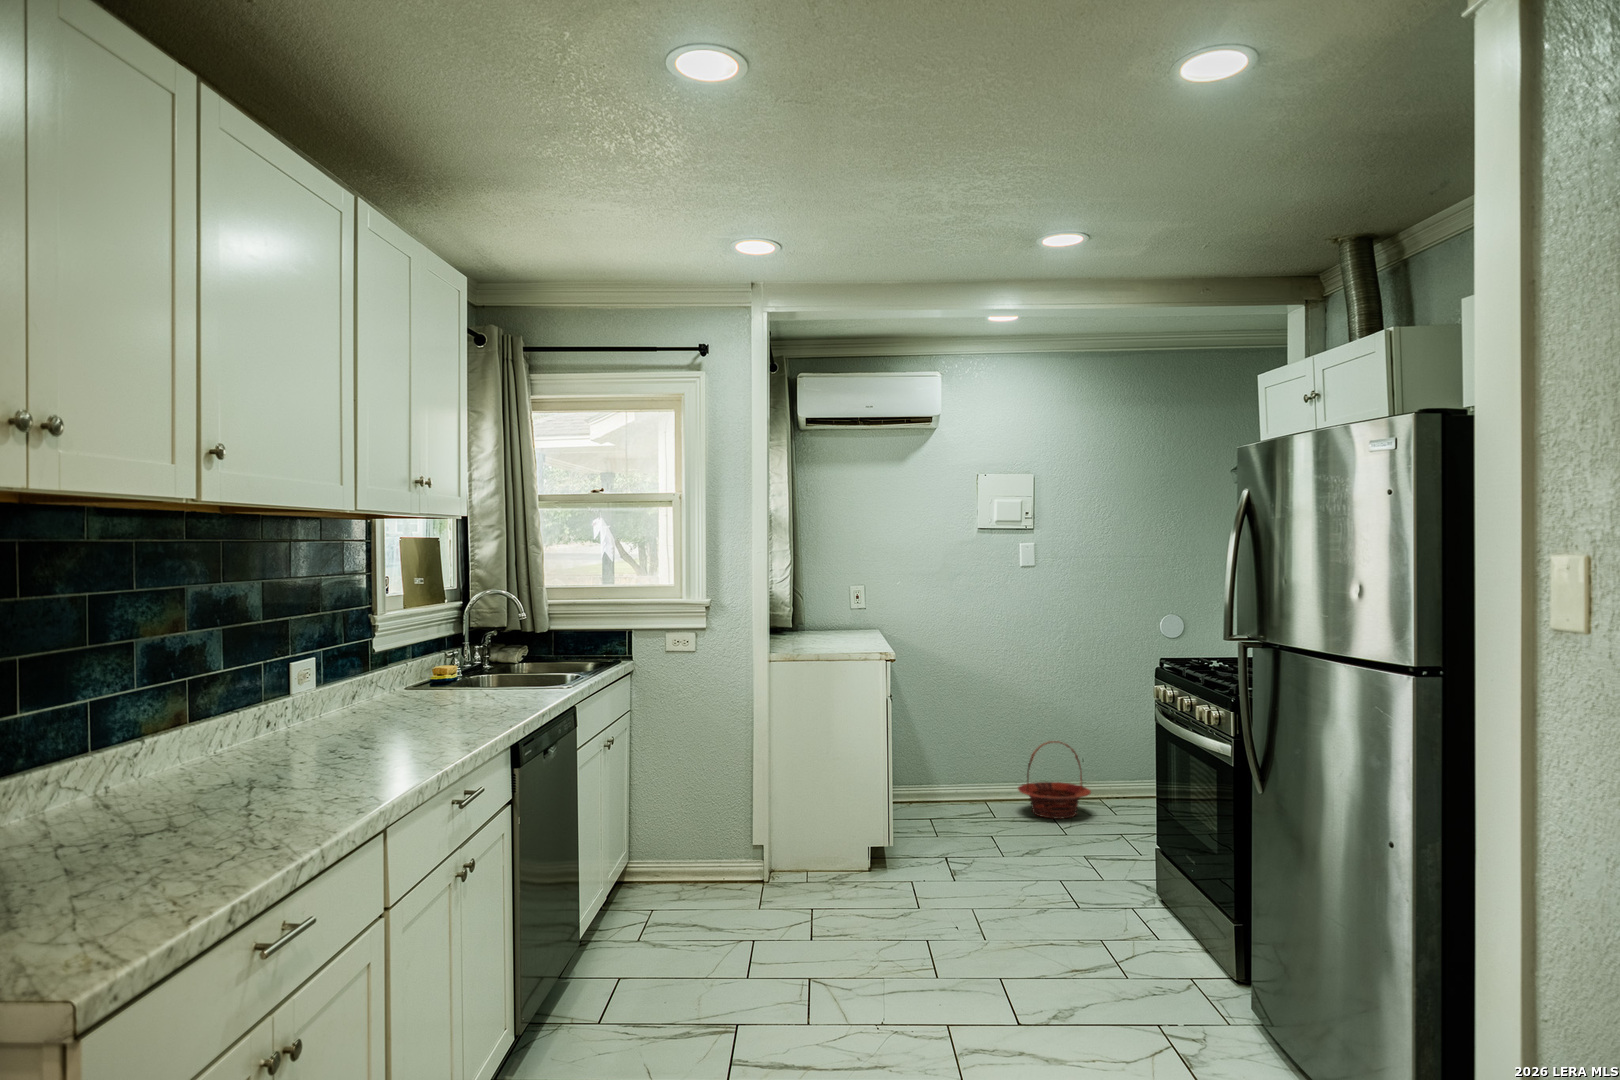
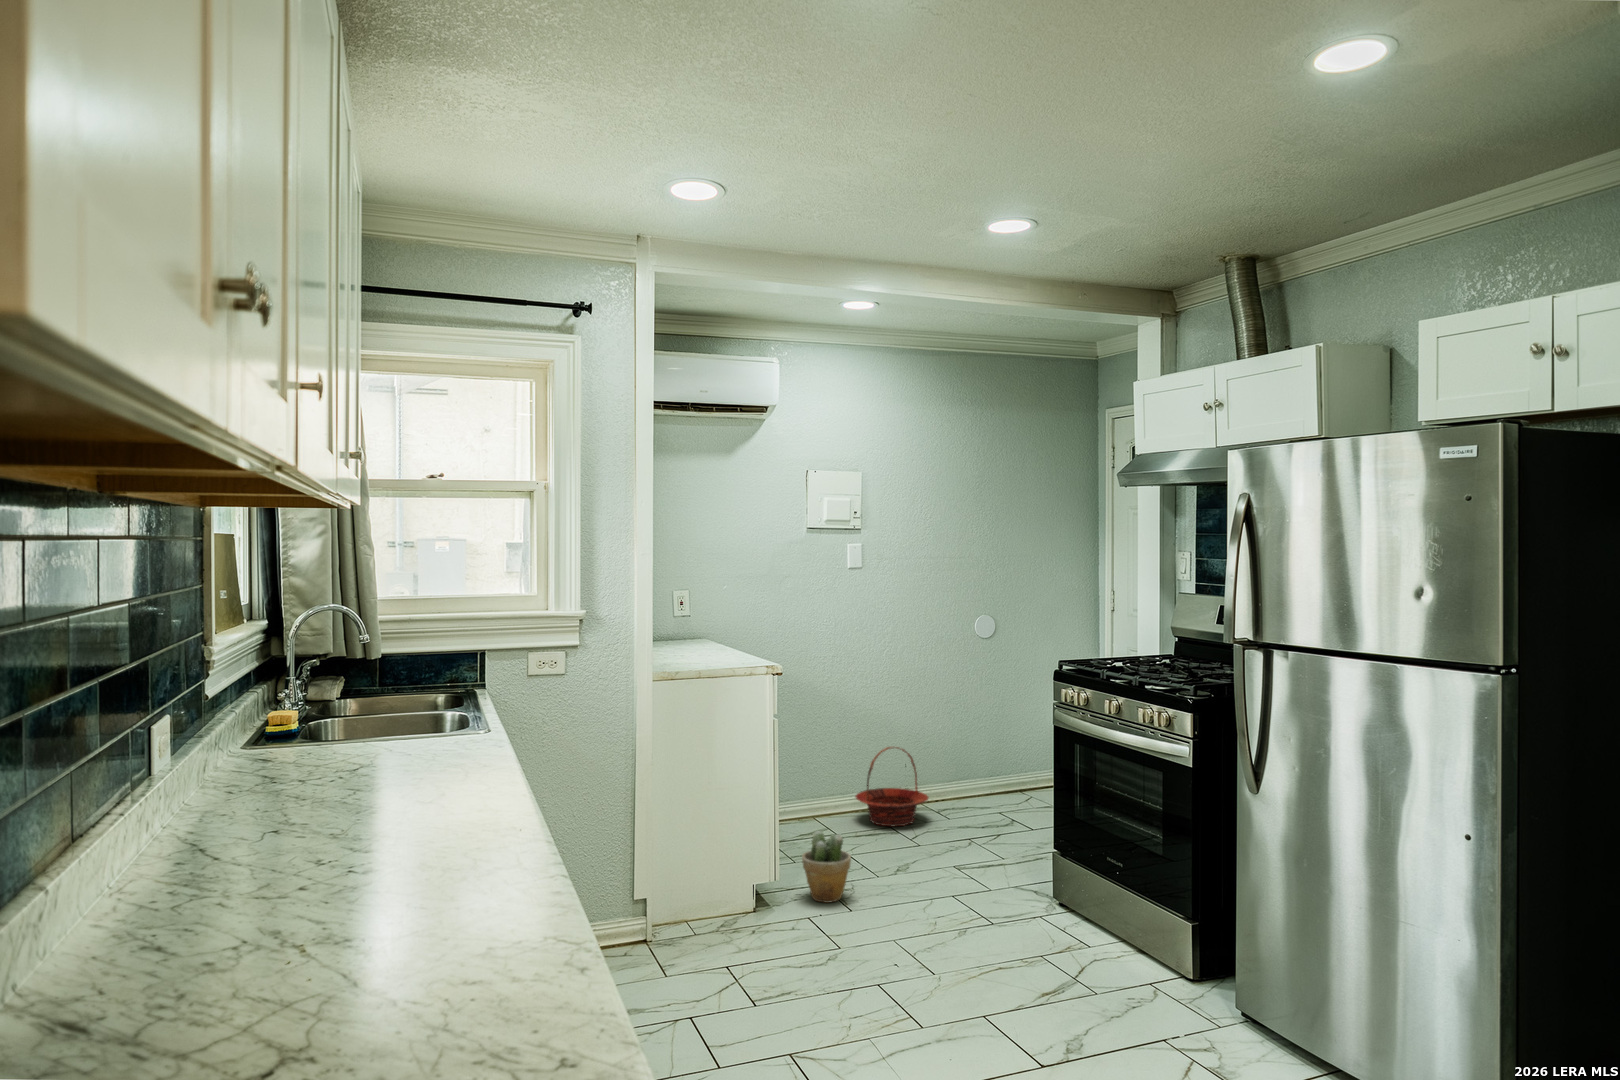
potted plant: none [916,807,961,874] -> present [802,831,851,903]

